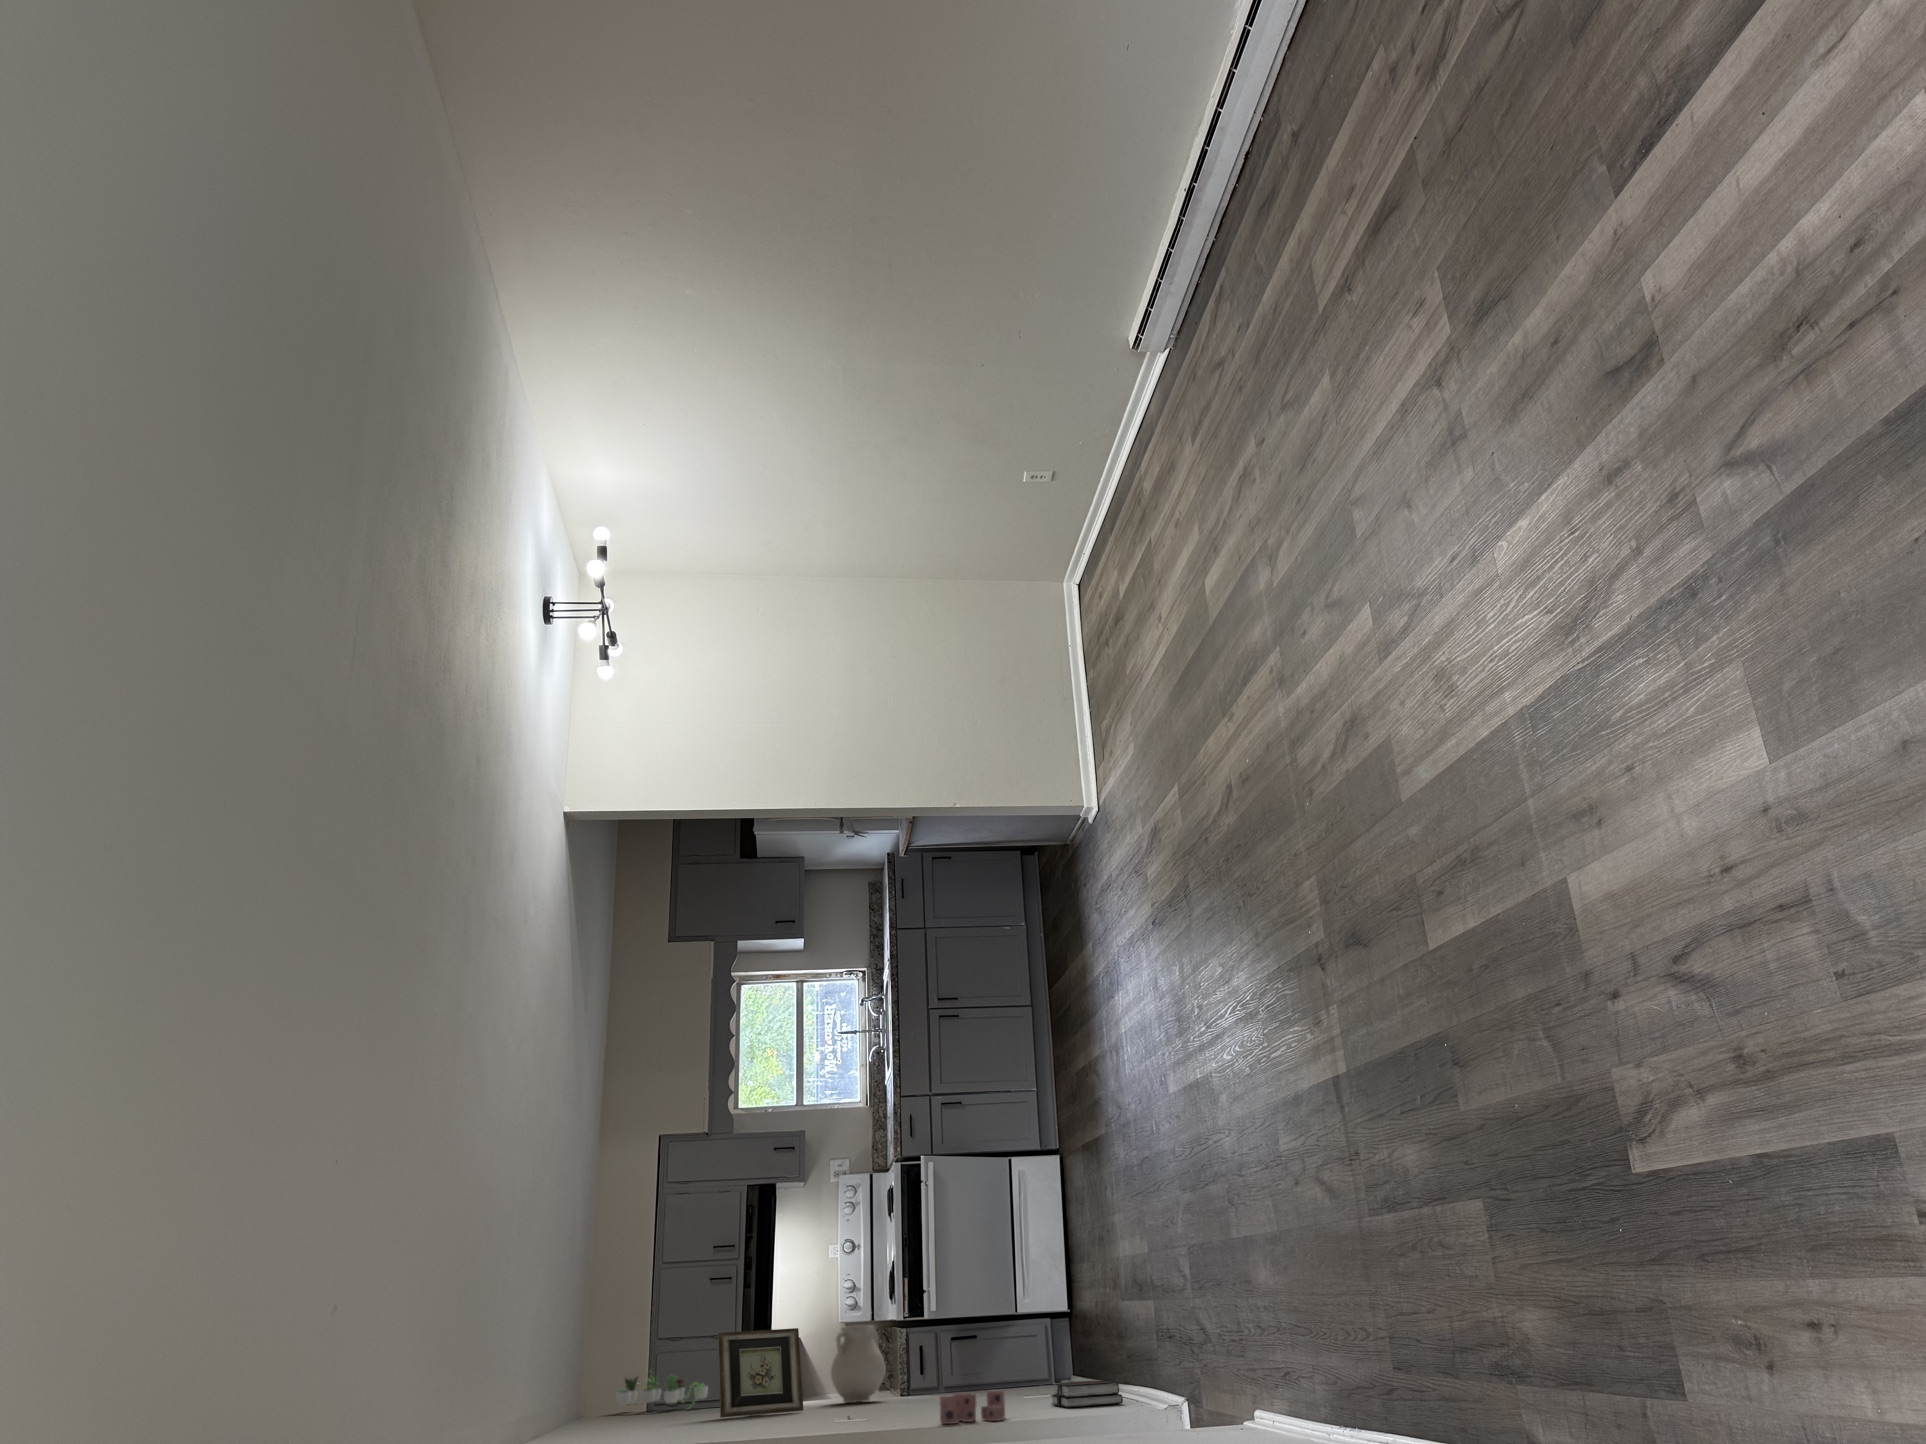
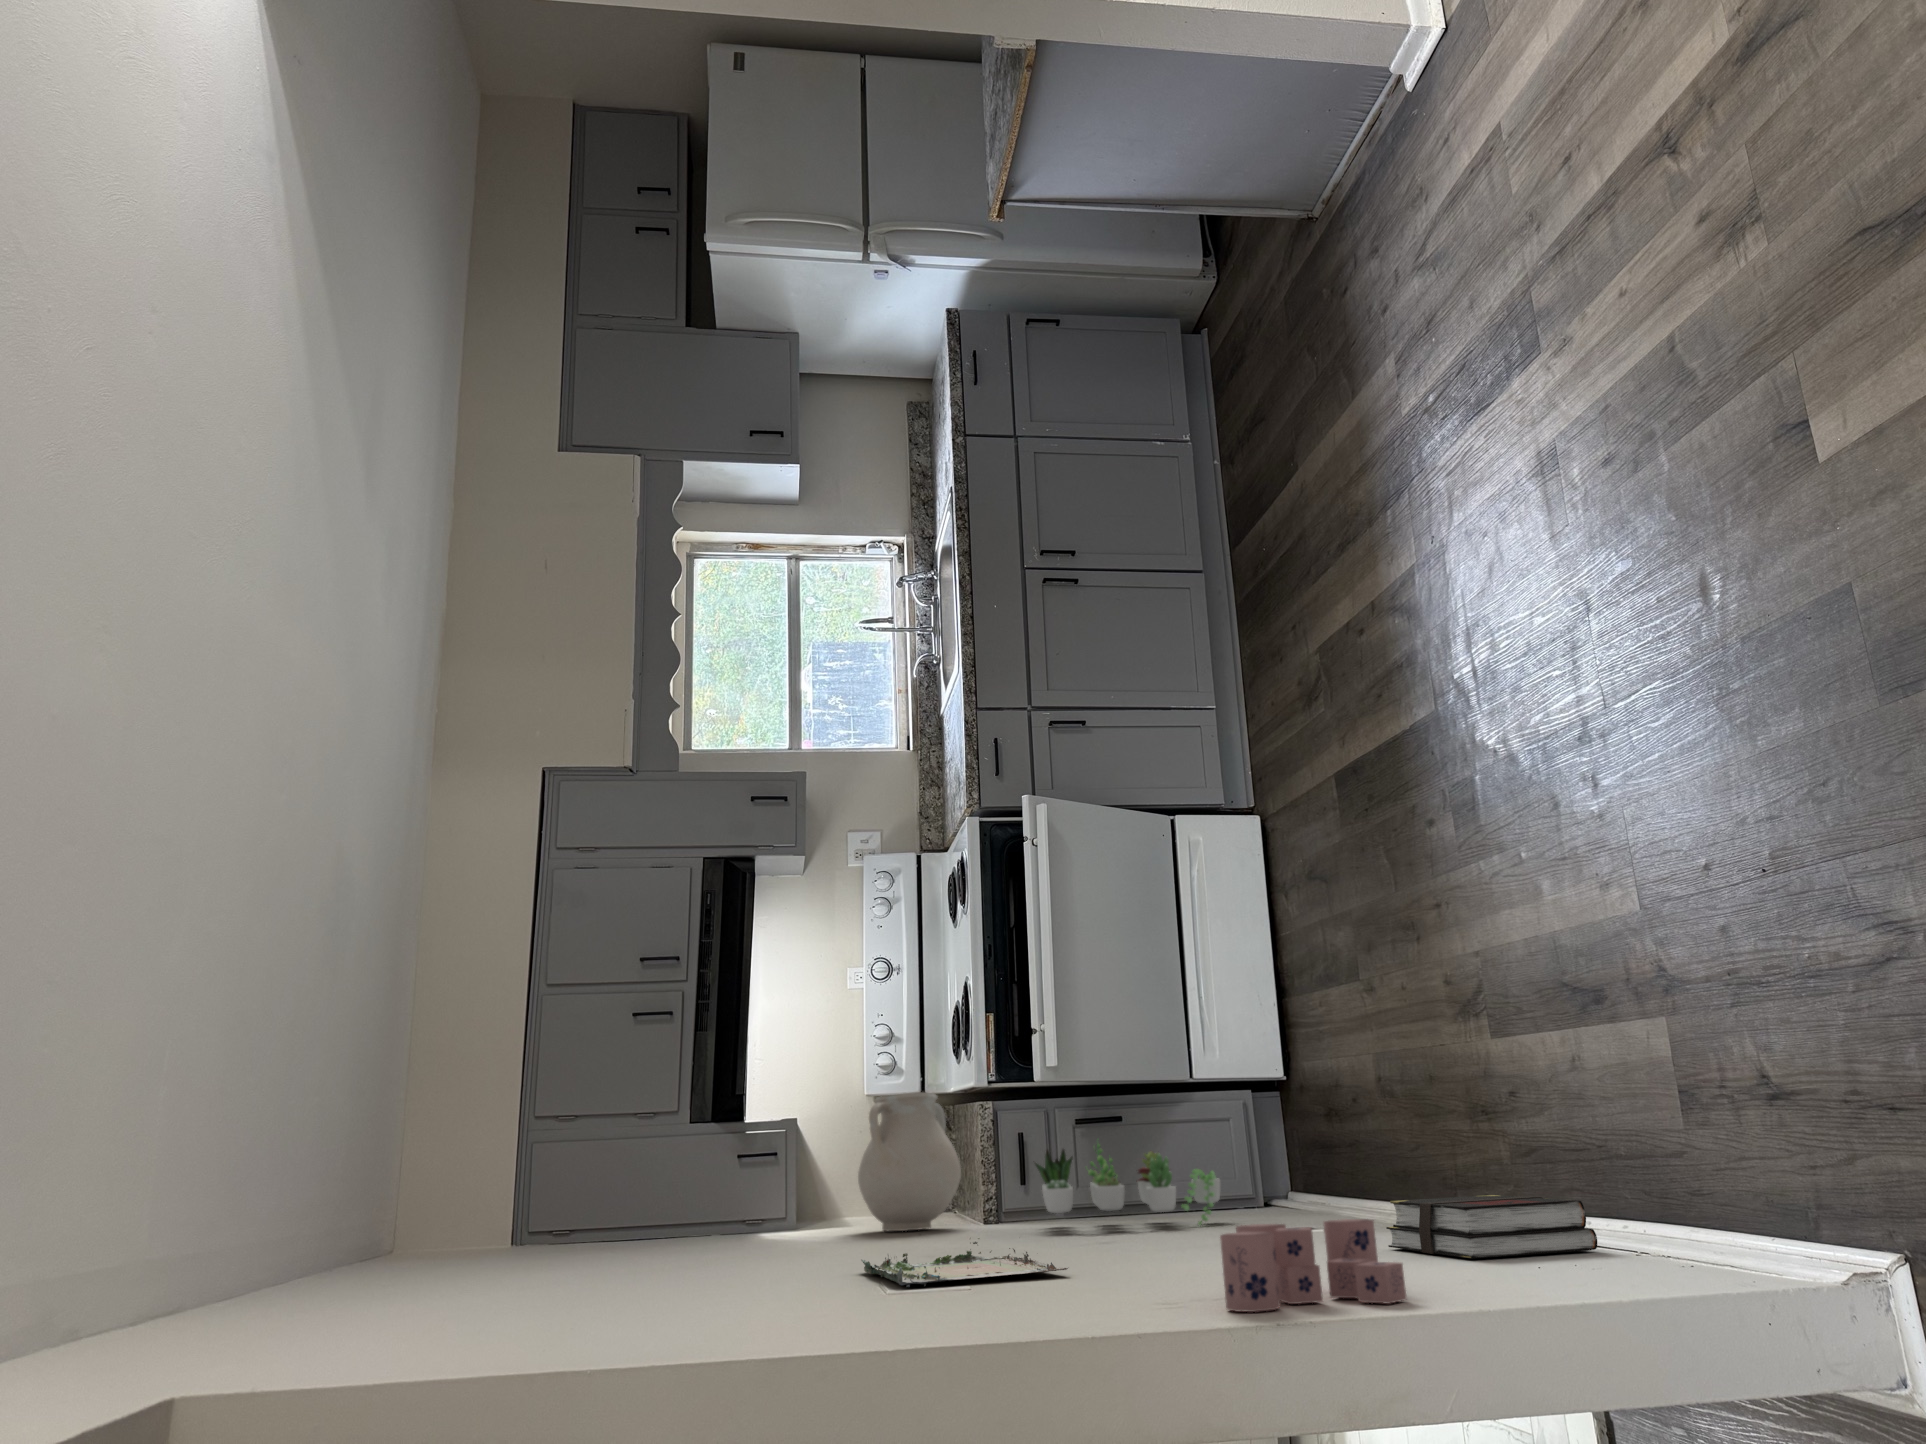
picture frame: present [718,1328,803,1418] -> none [635,1090,812,1262]
succulent plant: present [616,1371,708,1409] -> present [1035,1144,1220,1225]
tray: none [822,1401,905,1422] -> present [862,1238,1069,1287]

